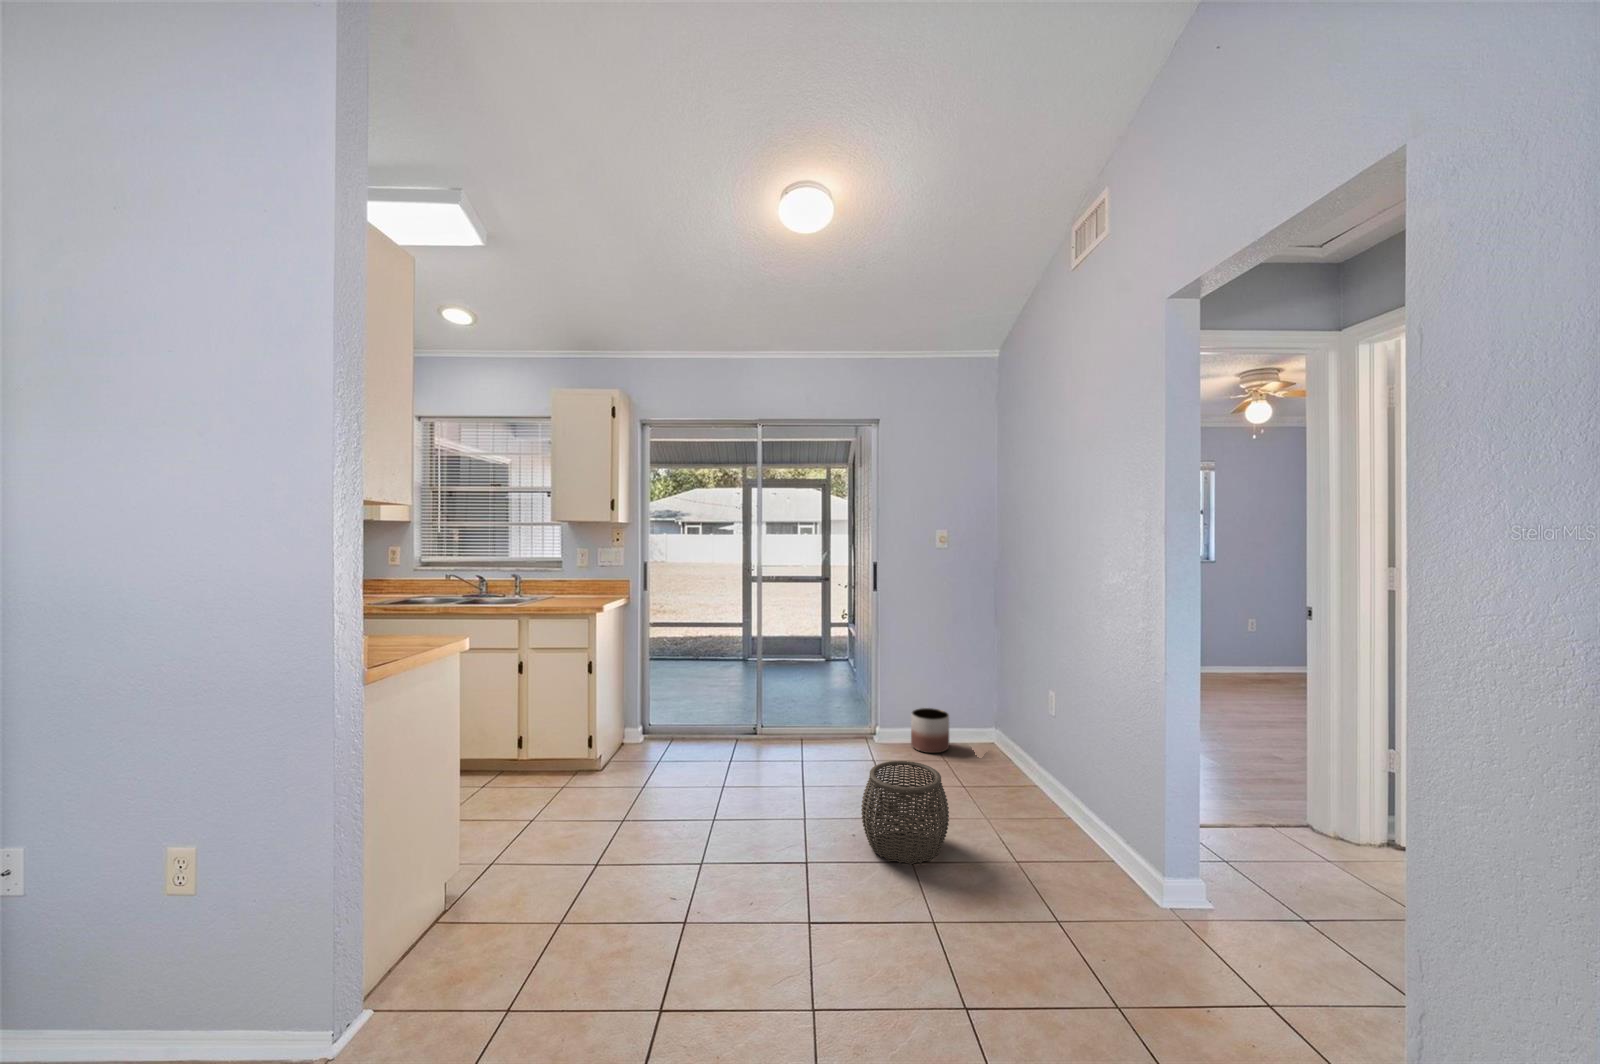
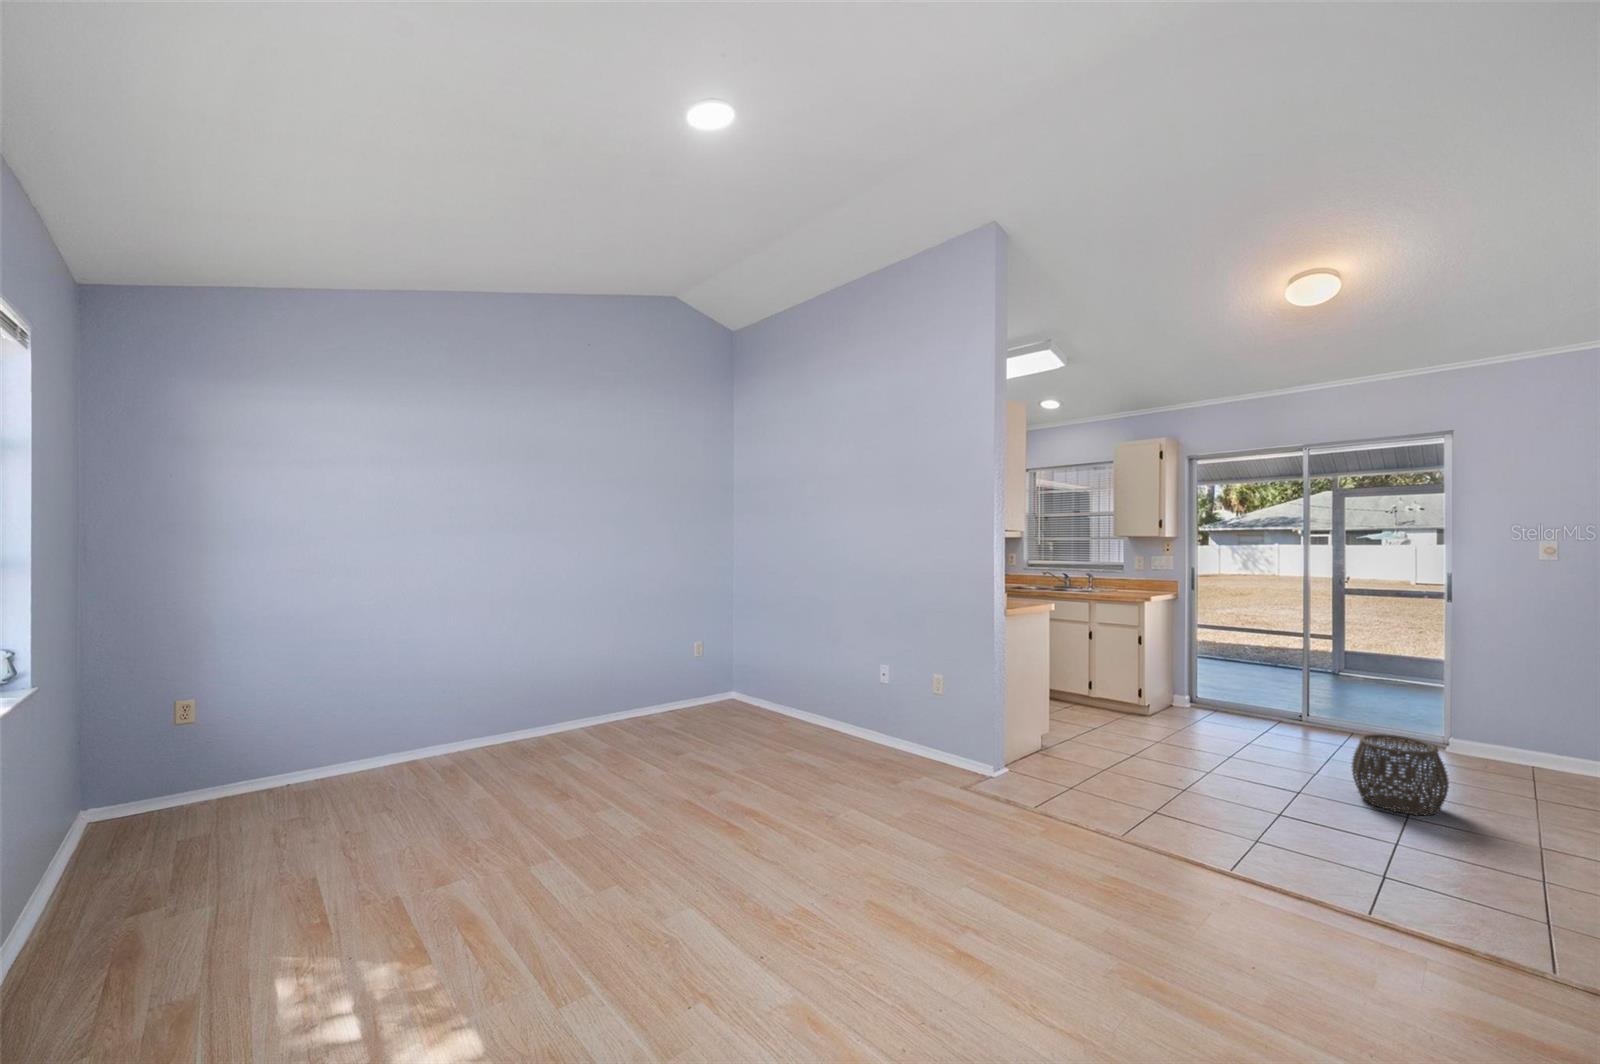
planter: present [911,708,949,753] -> none [1492,728,1550,775]

